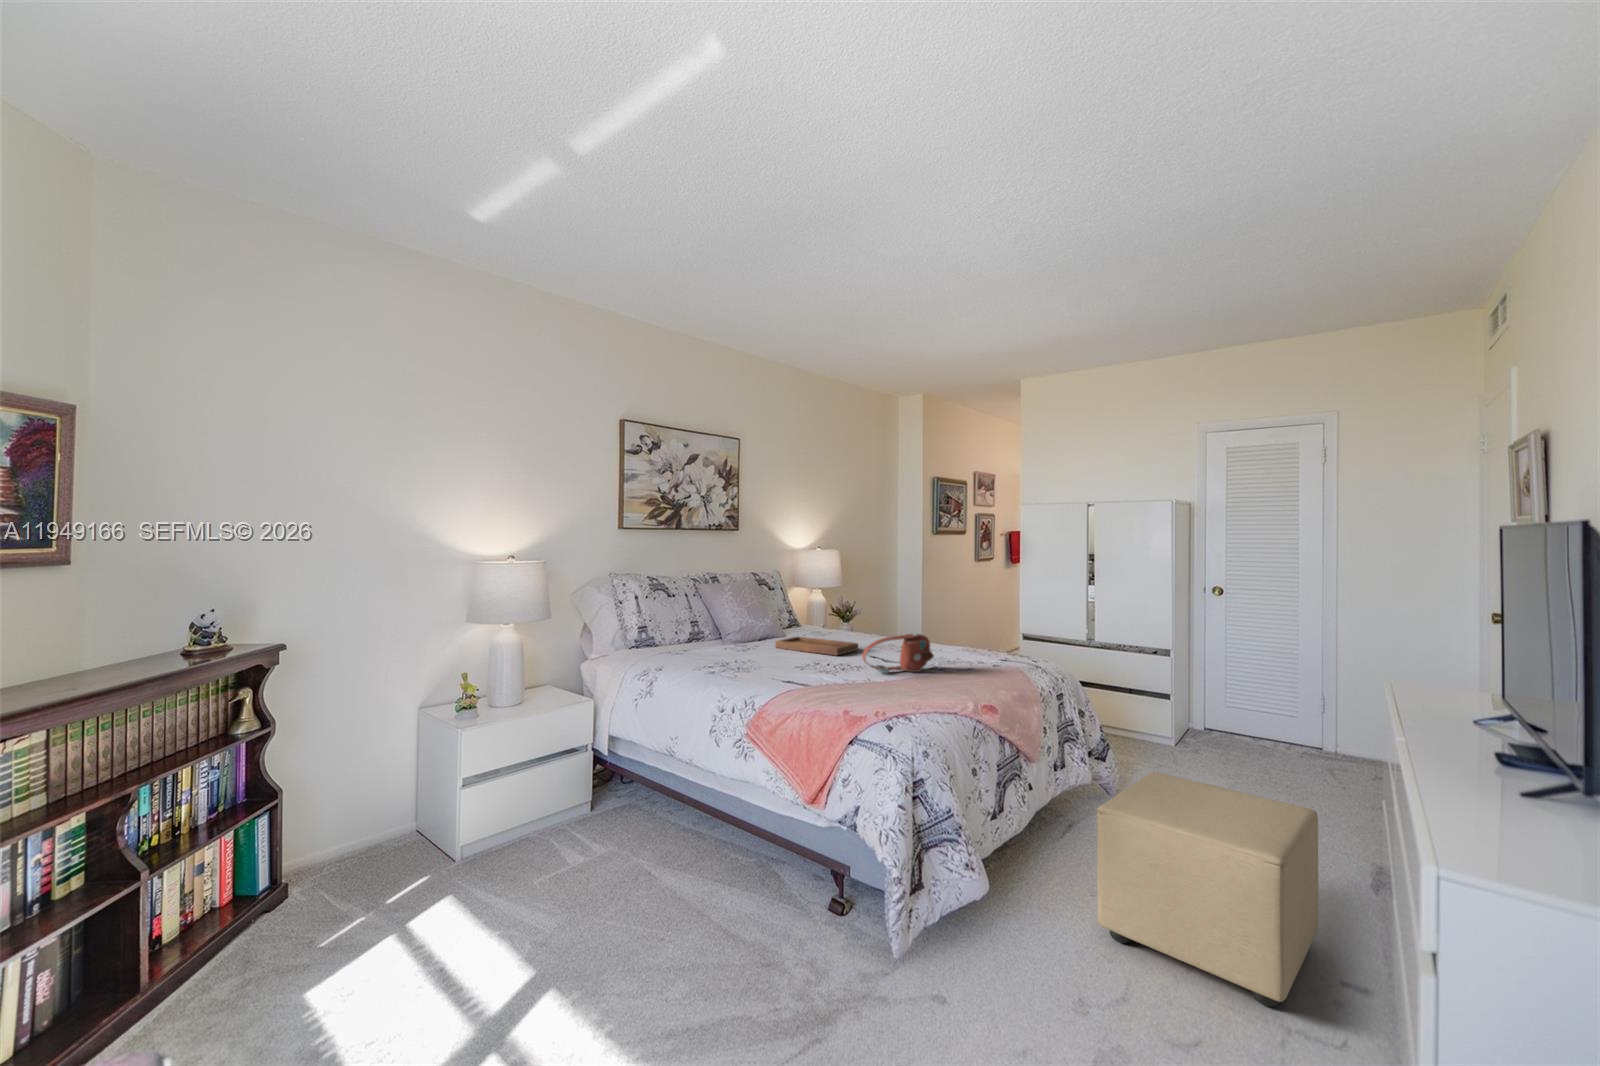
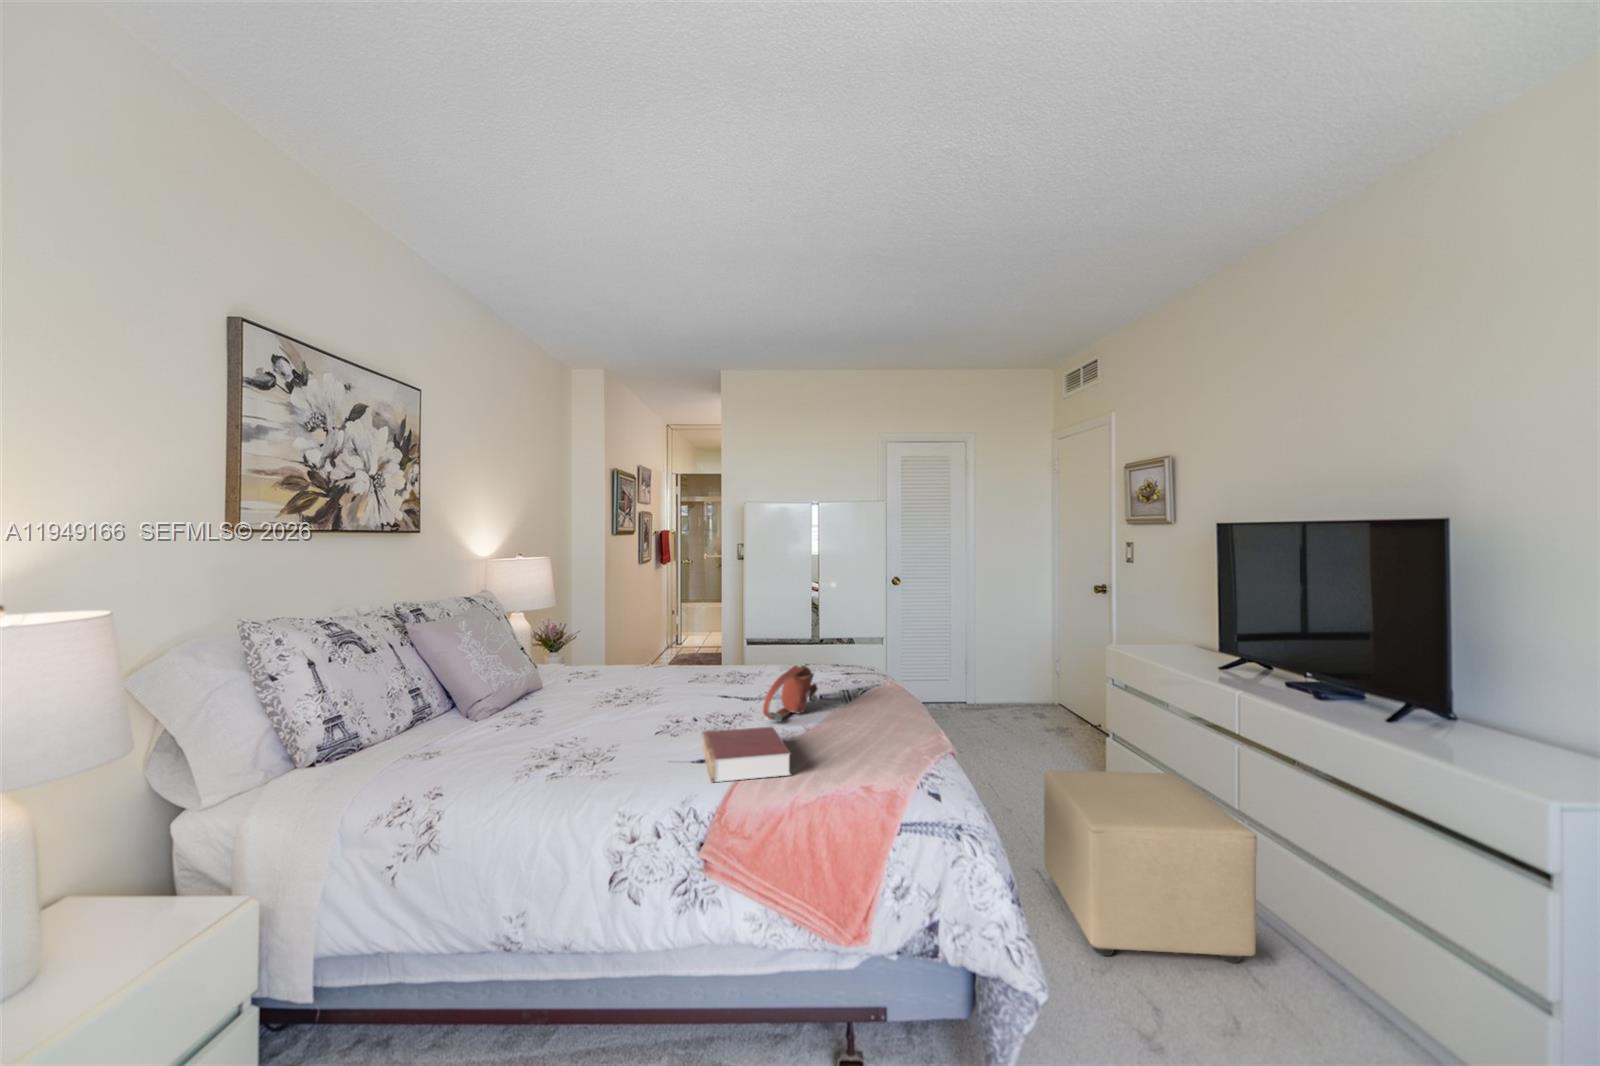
tray: present [775,623,858,655] -> none [561,663,677,709]
book: none [777,663,851,694] -> present [702,727,791,782]

